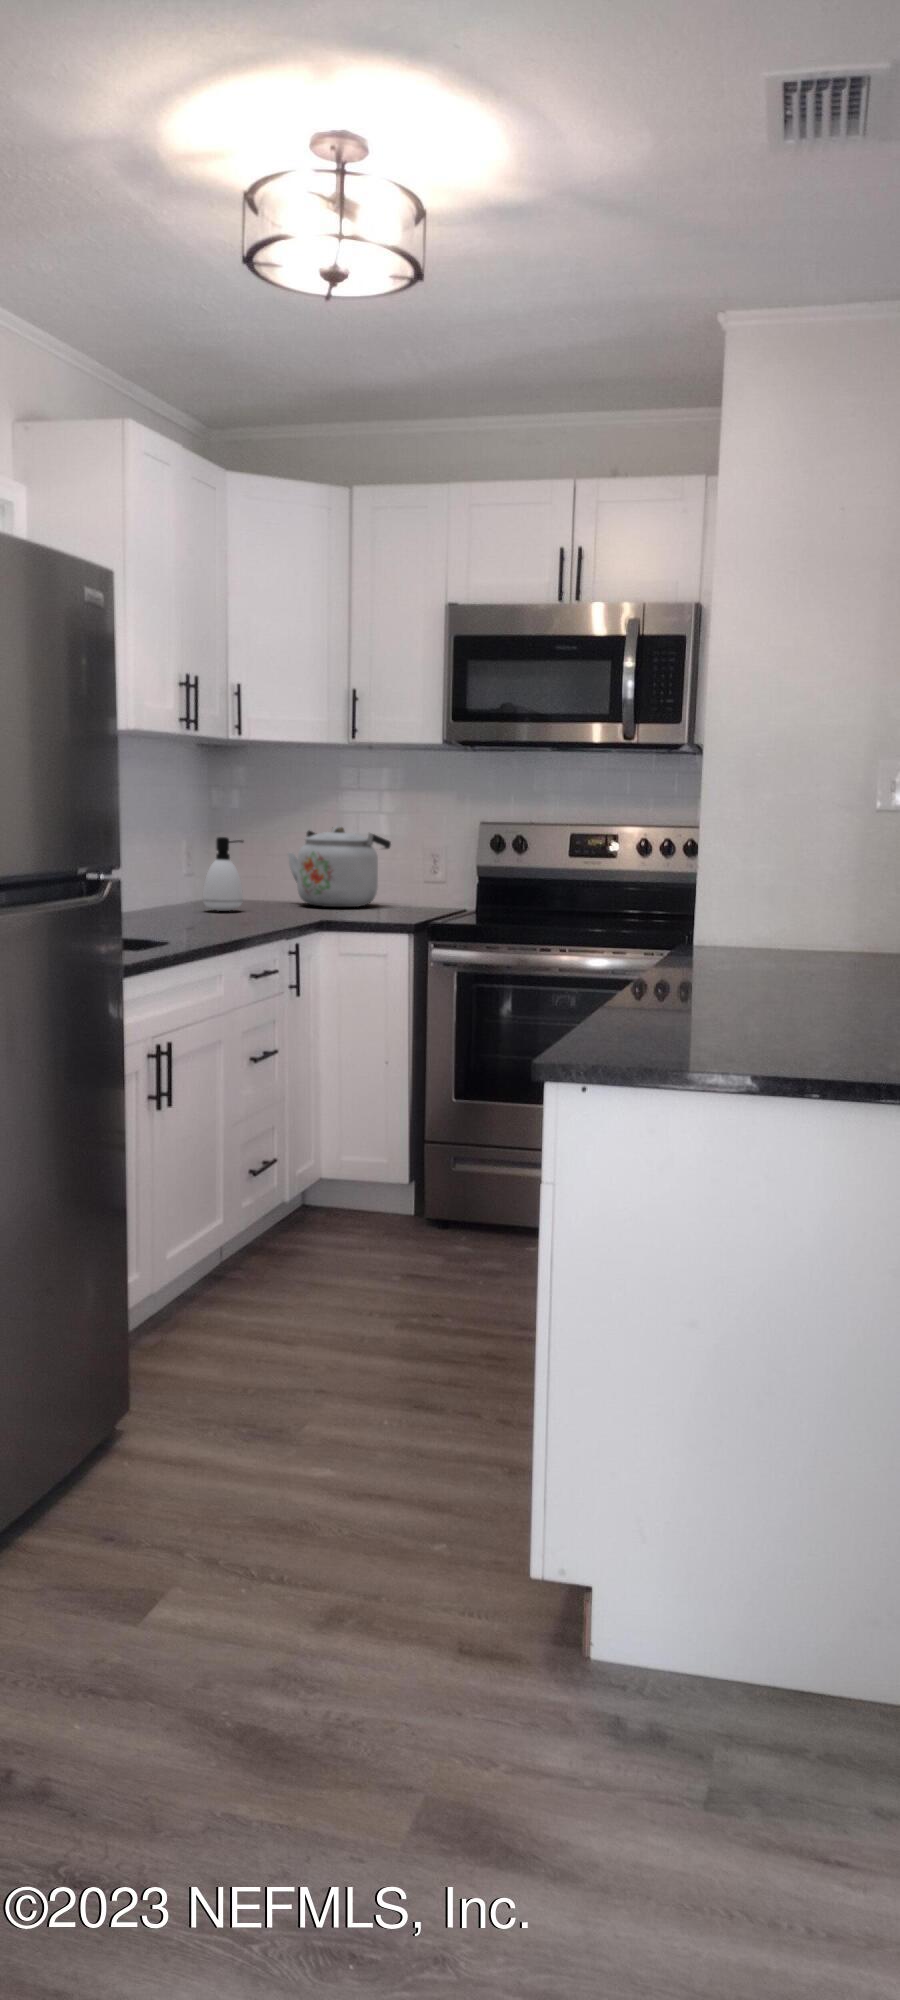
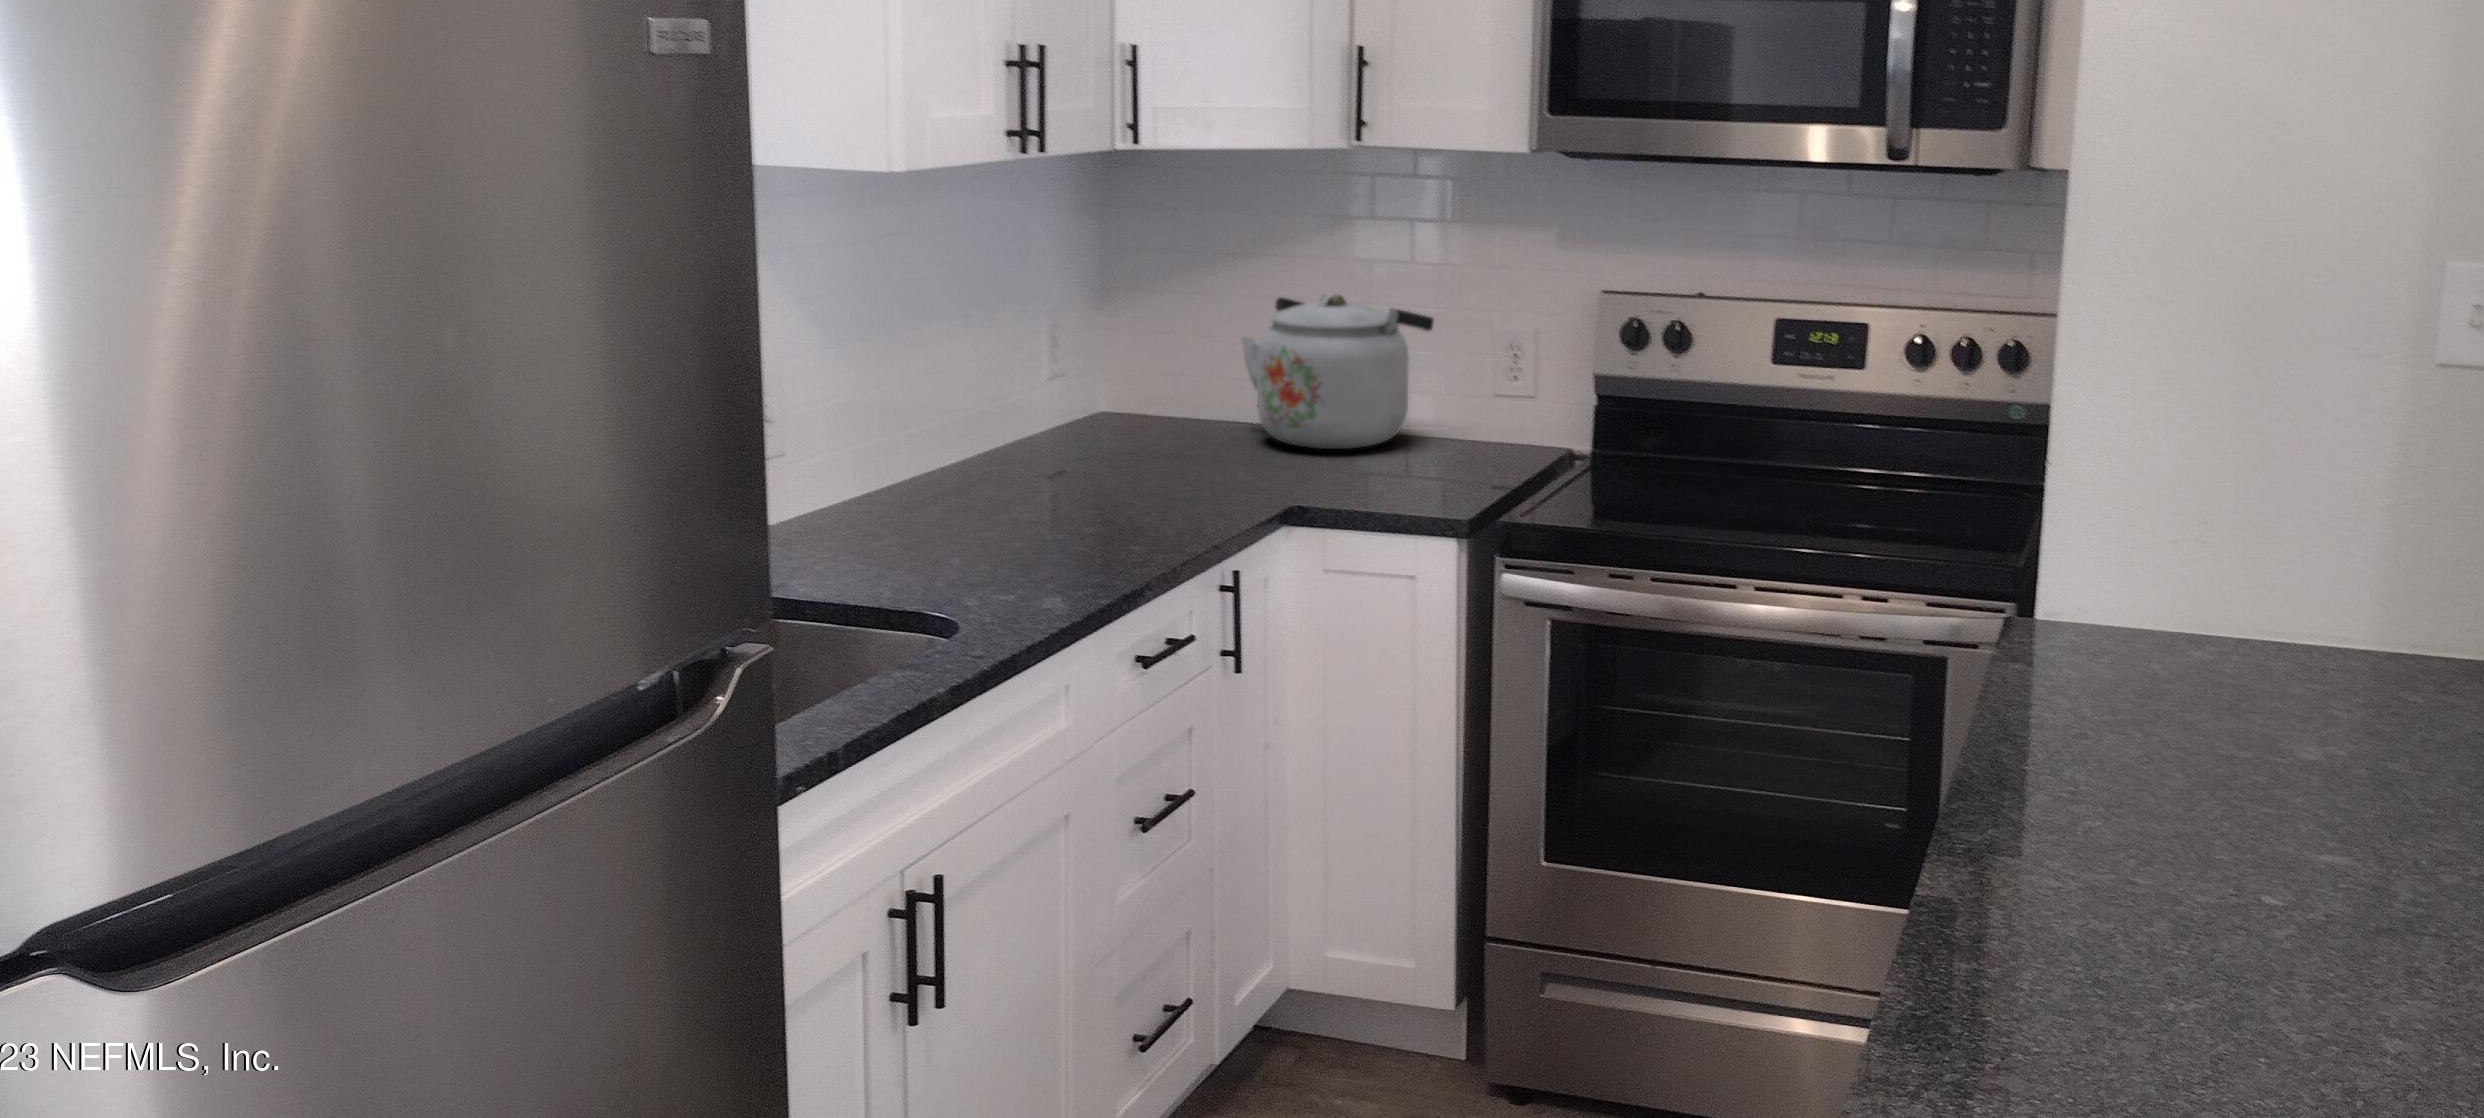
soap dispenser: present [203,837,243,911] -> none [1073,331,1149,470]

